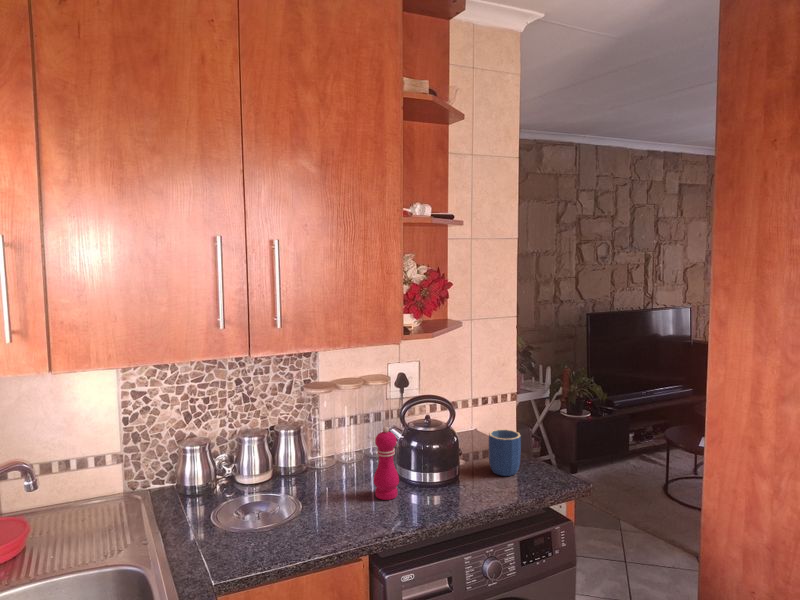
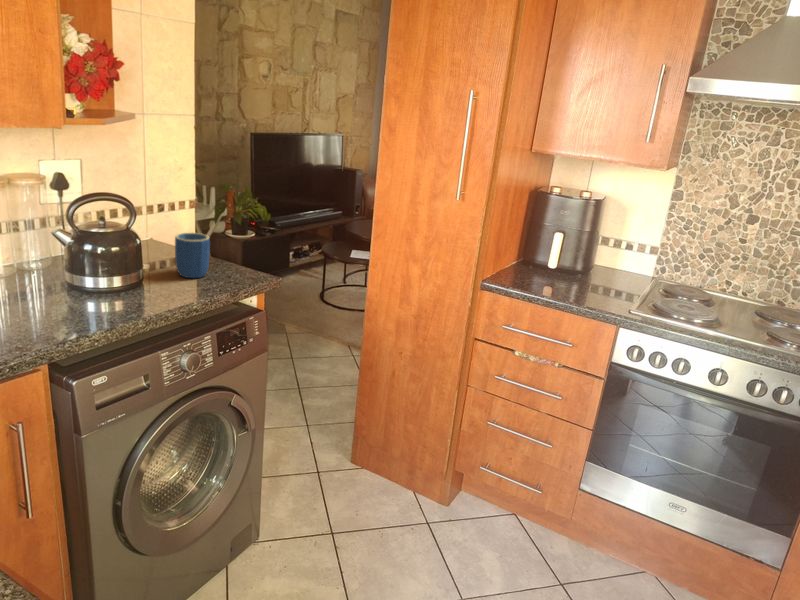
pepper mill: present [374,427,399,500] -> none [39,226,74,309]

